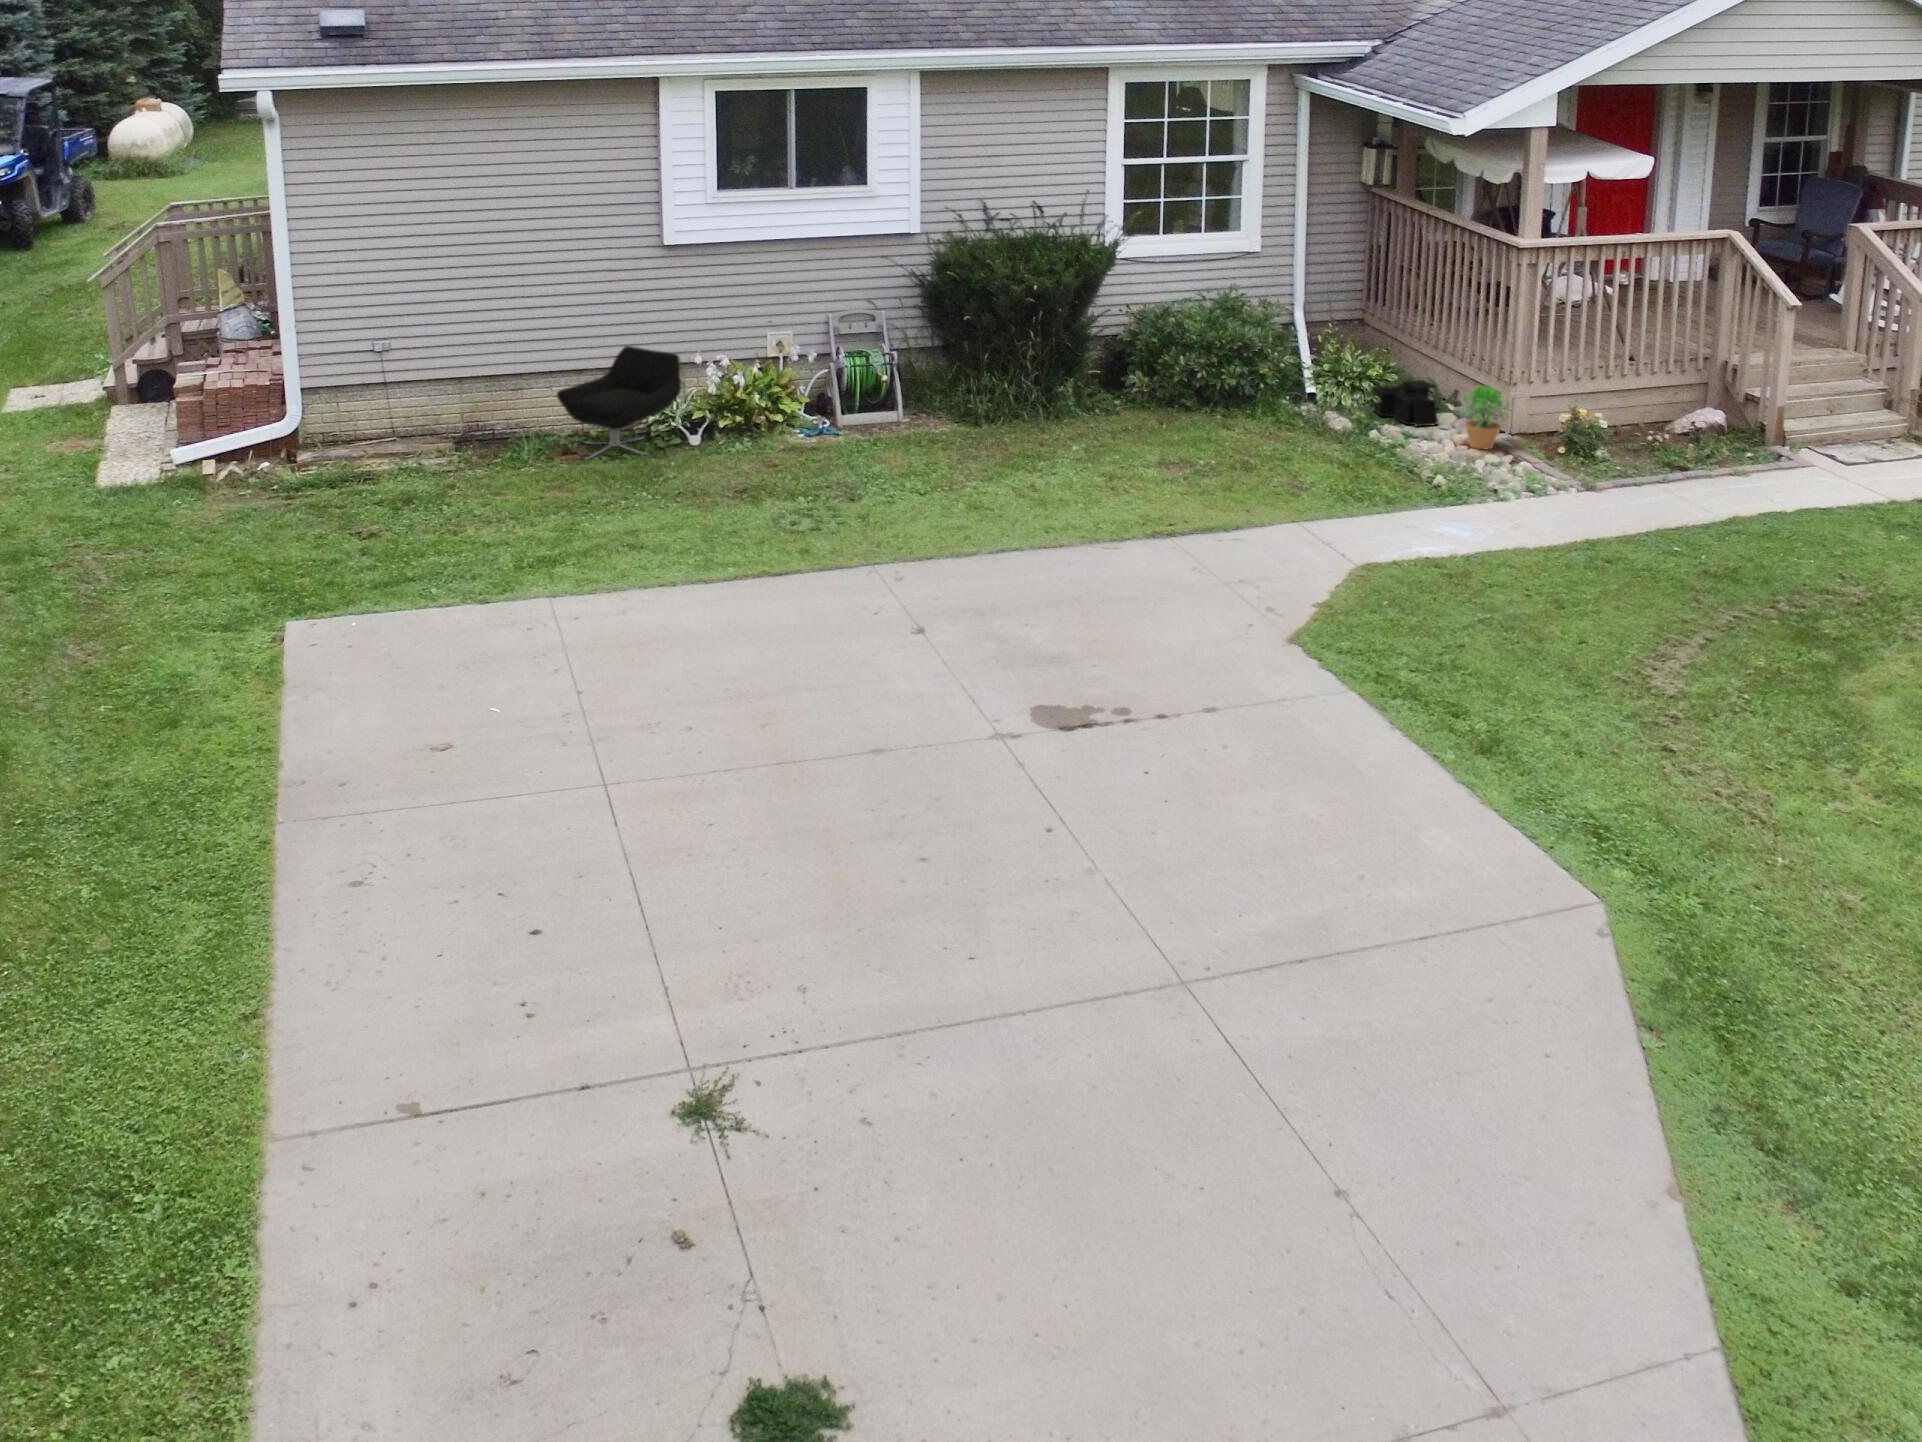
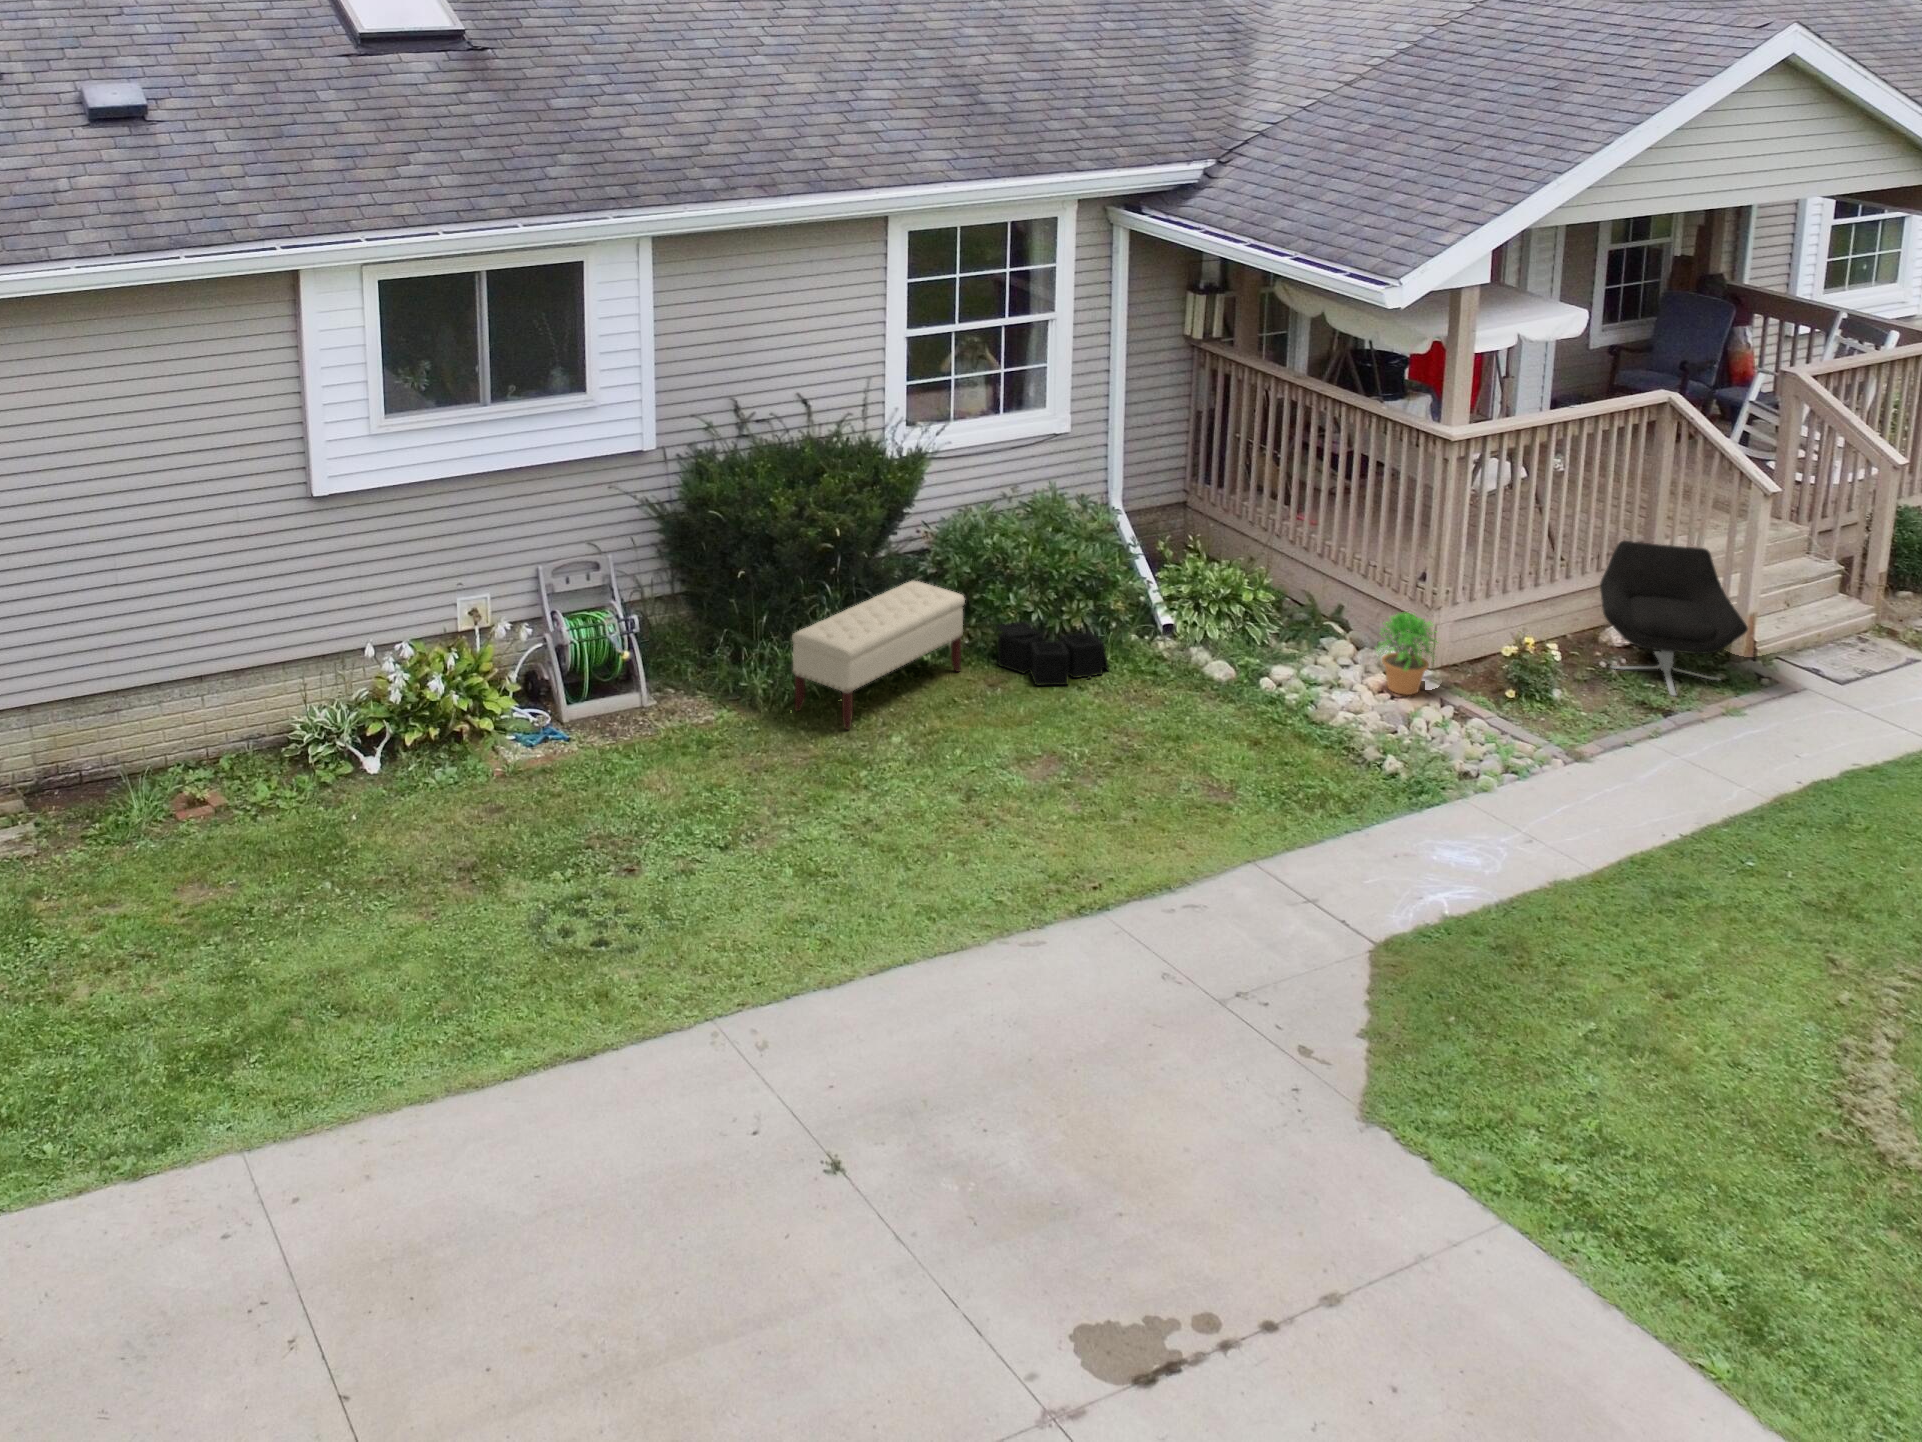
lounge chair: present [557,346,681,460] -> present [1600,541,1748,696]
bench: none [1003,348,1144,439] -> present [792,581,965,730]
storage bin: present [1374,380,1437,426] -> present [997,622,1109,685]

